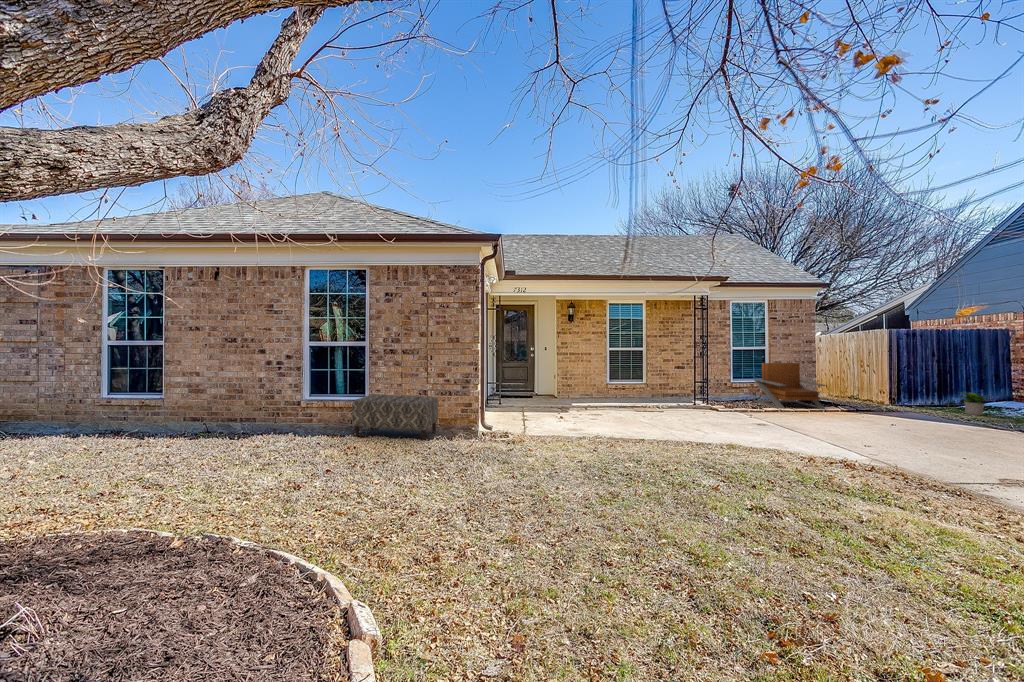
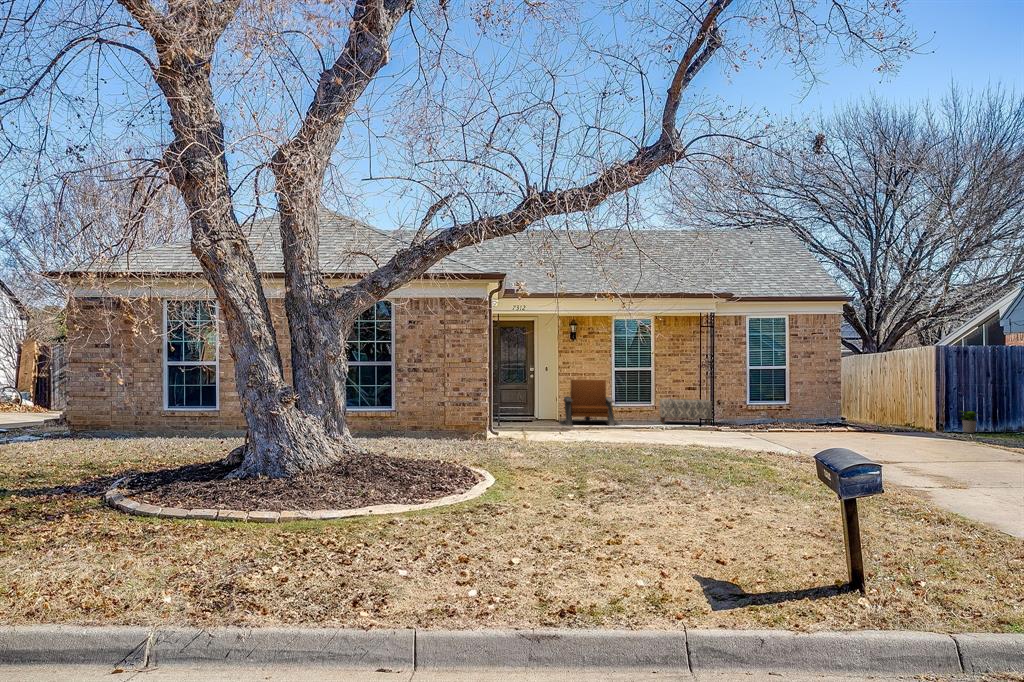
lounge chair: present [754,363,826,409] -> present [564,380,615,426]
bench: present [352,394,438,440] -> present [659,399,712,425]

